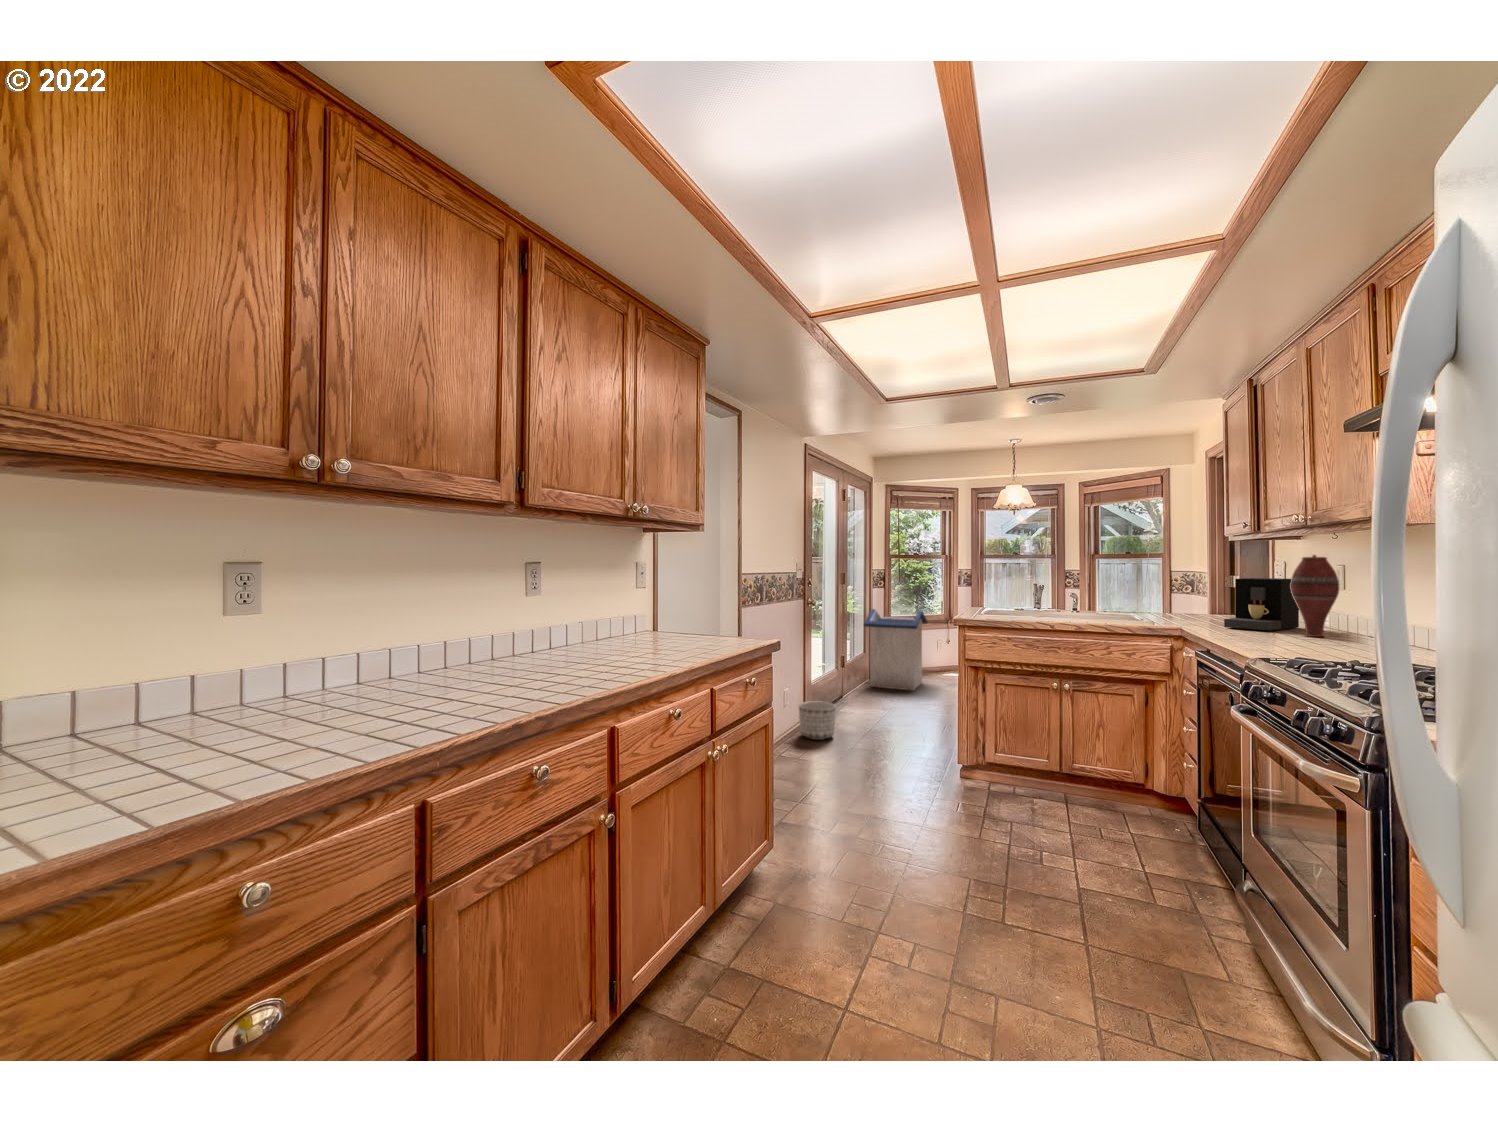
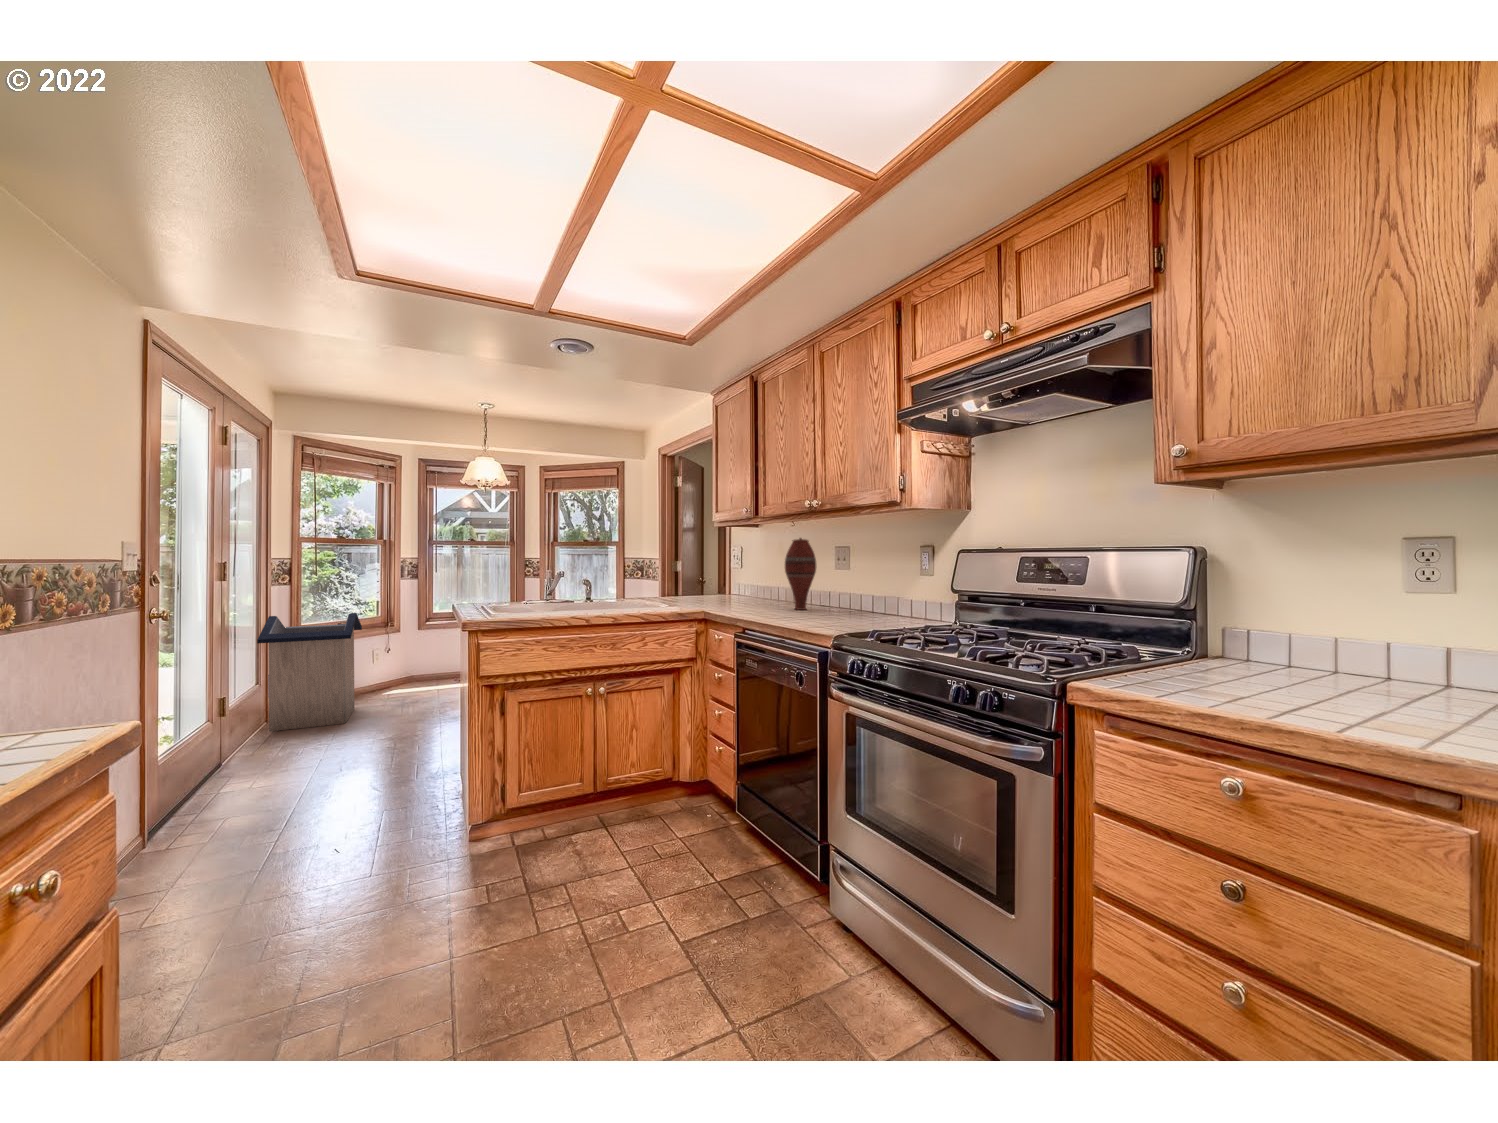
coffee maker: present [1224,578,1299,630] -> none [732,560,771,607]
planter: present [799,701,836,740] -> none [133,784,225,862]

